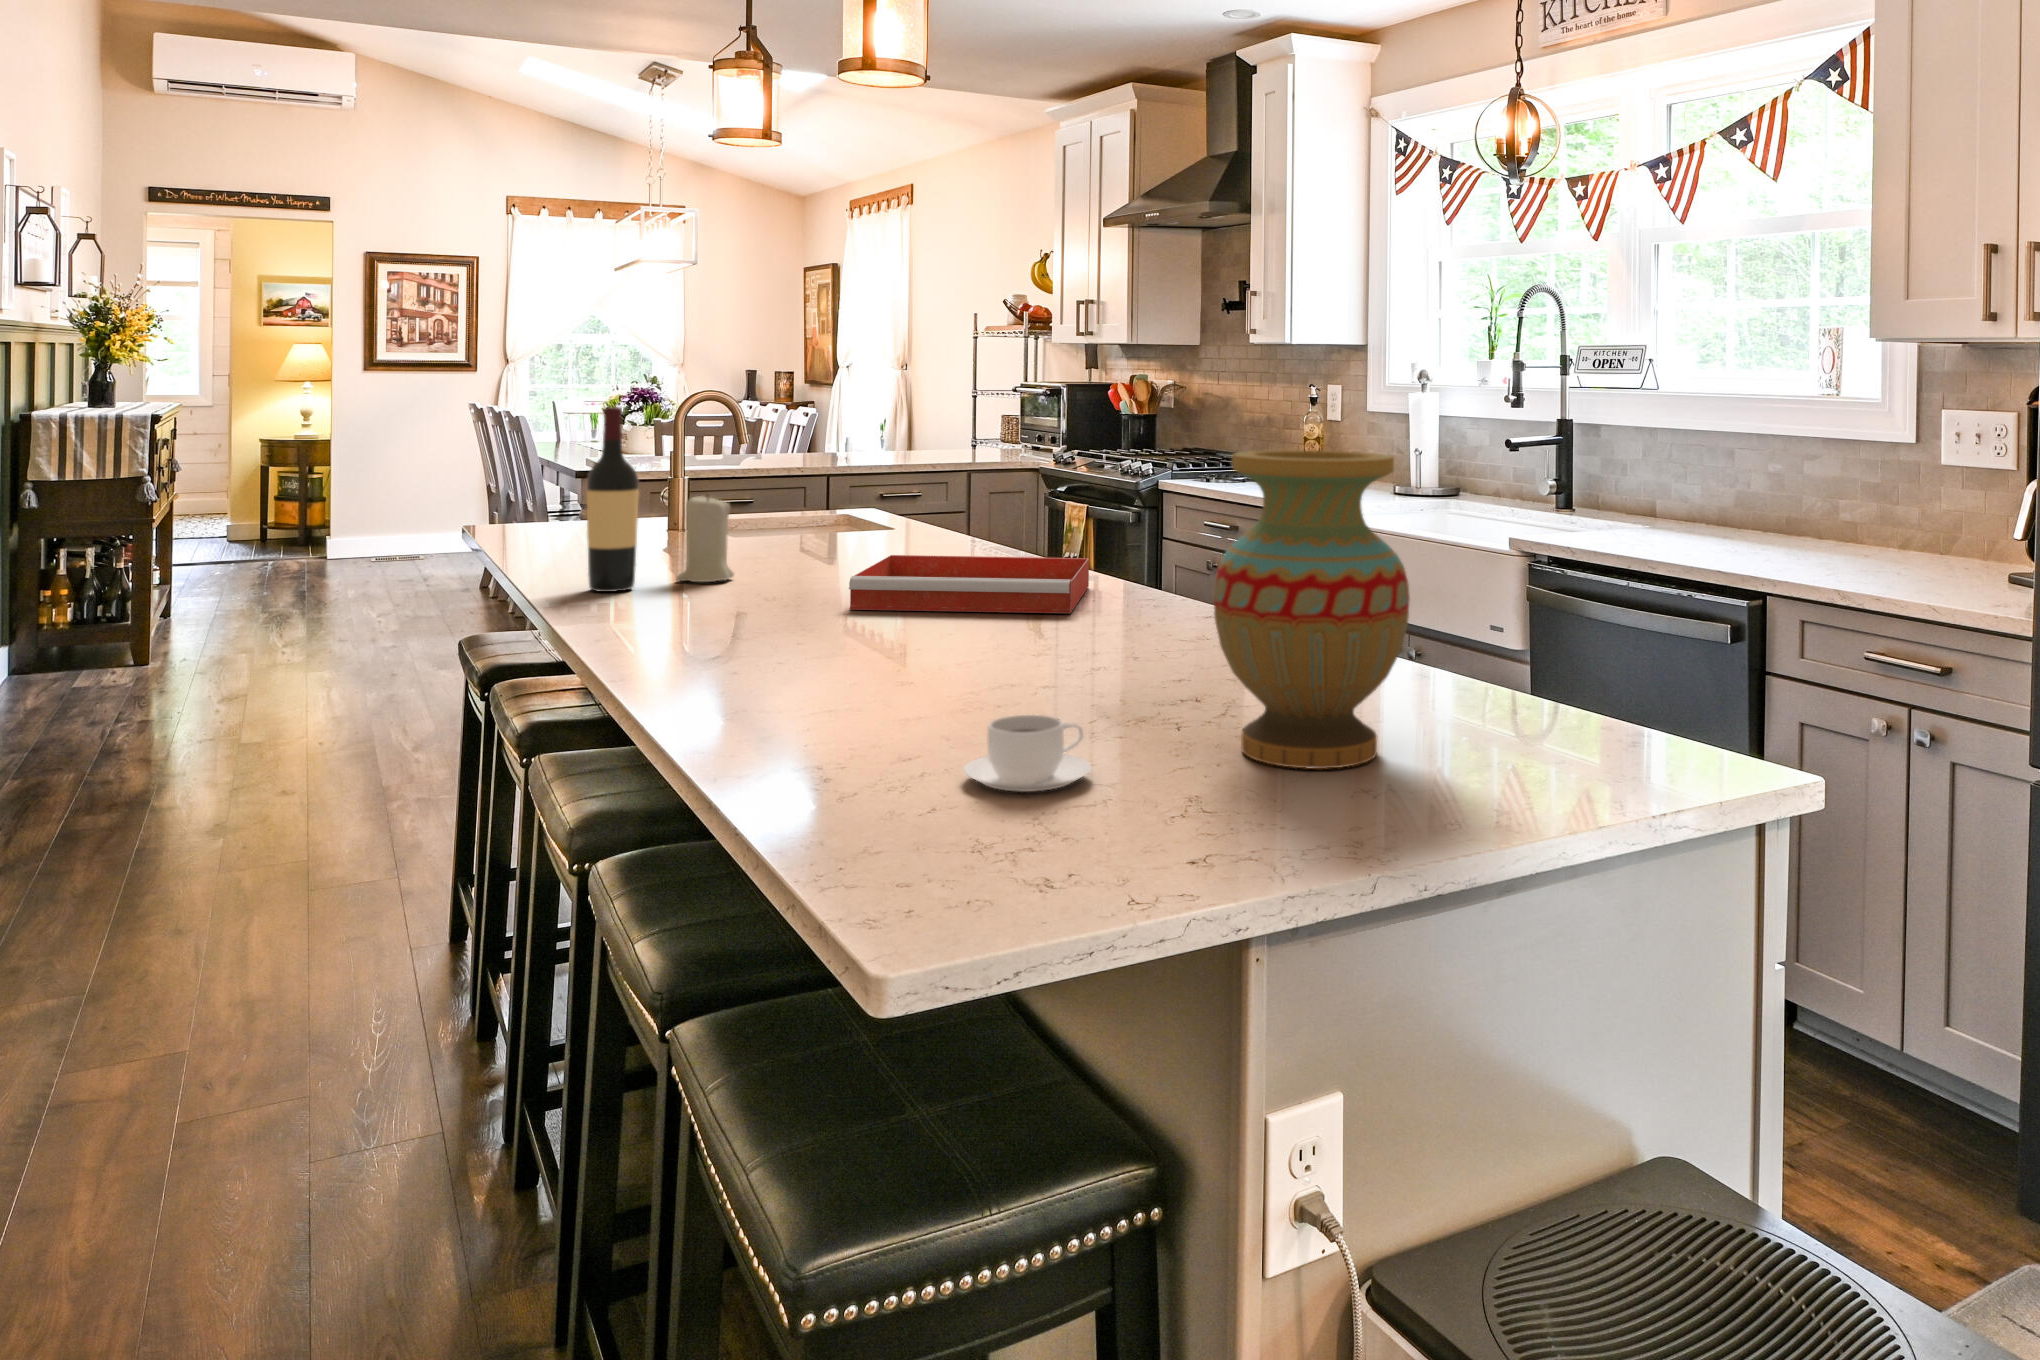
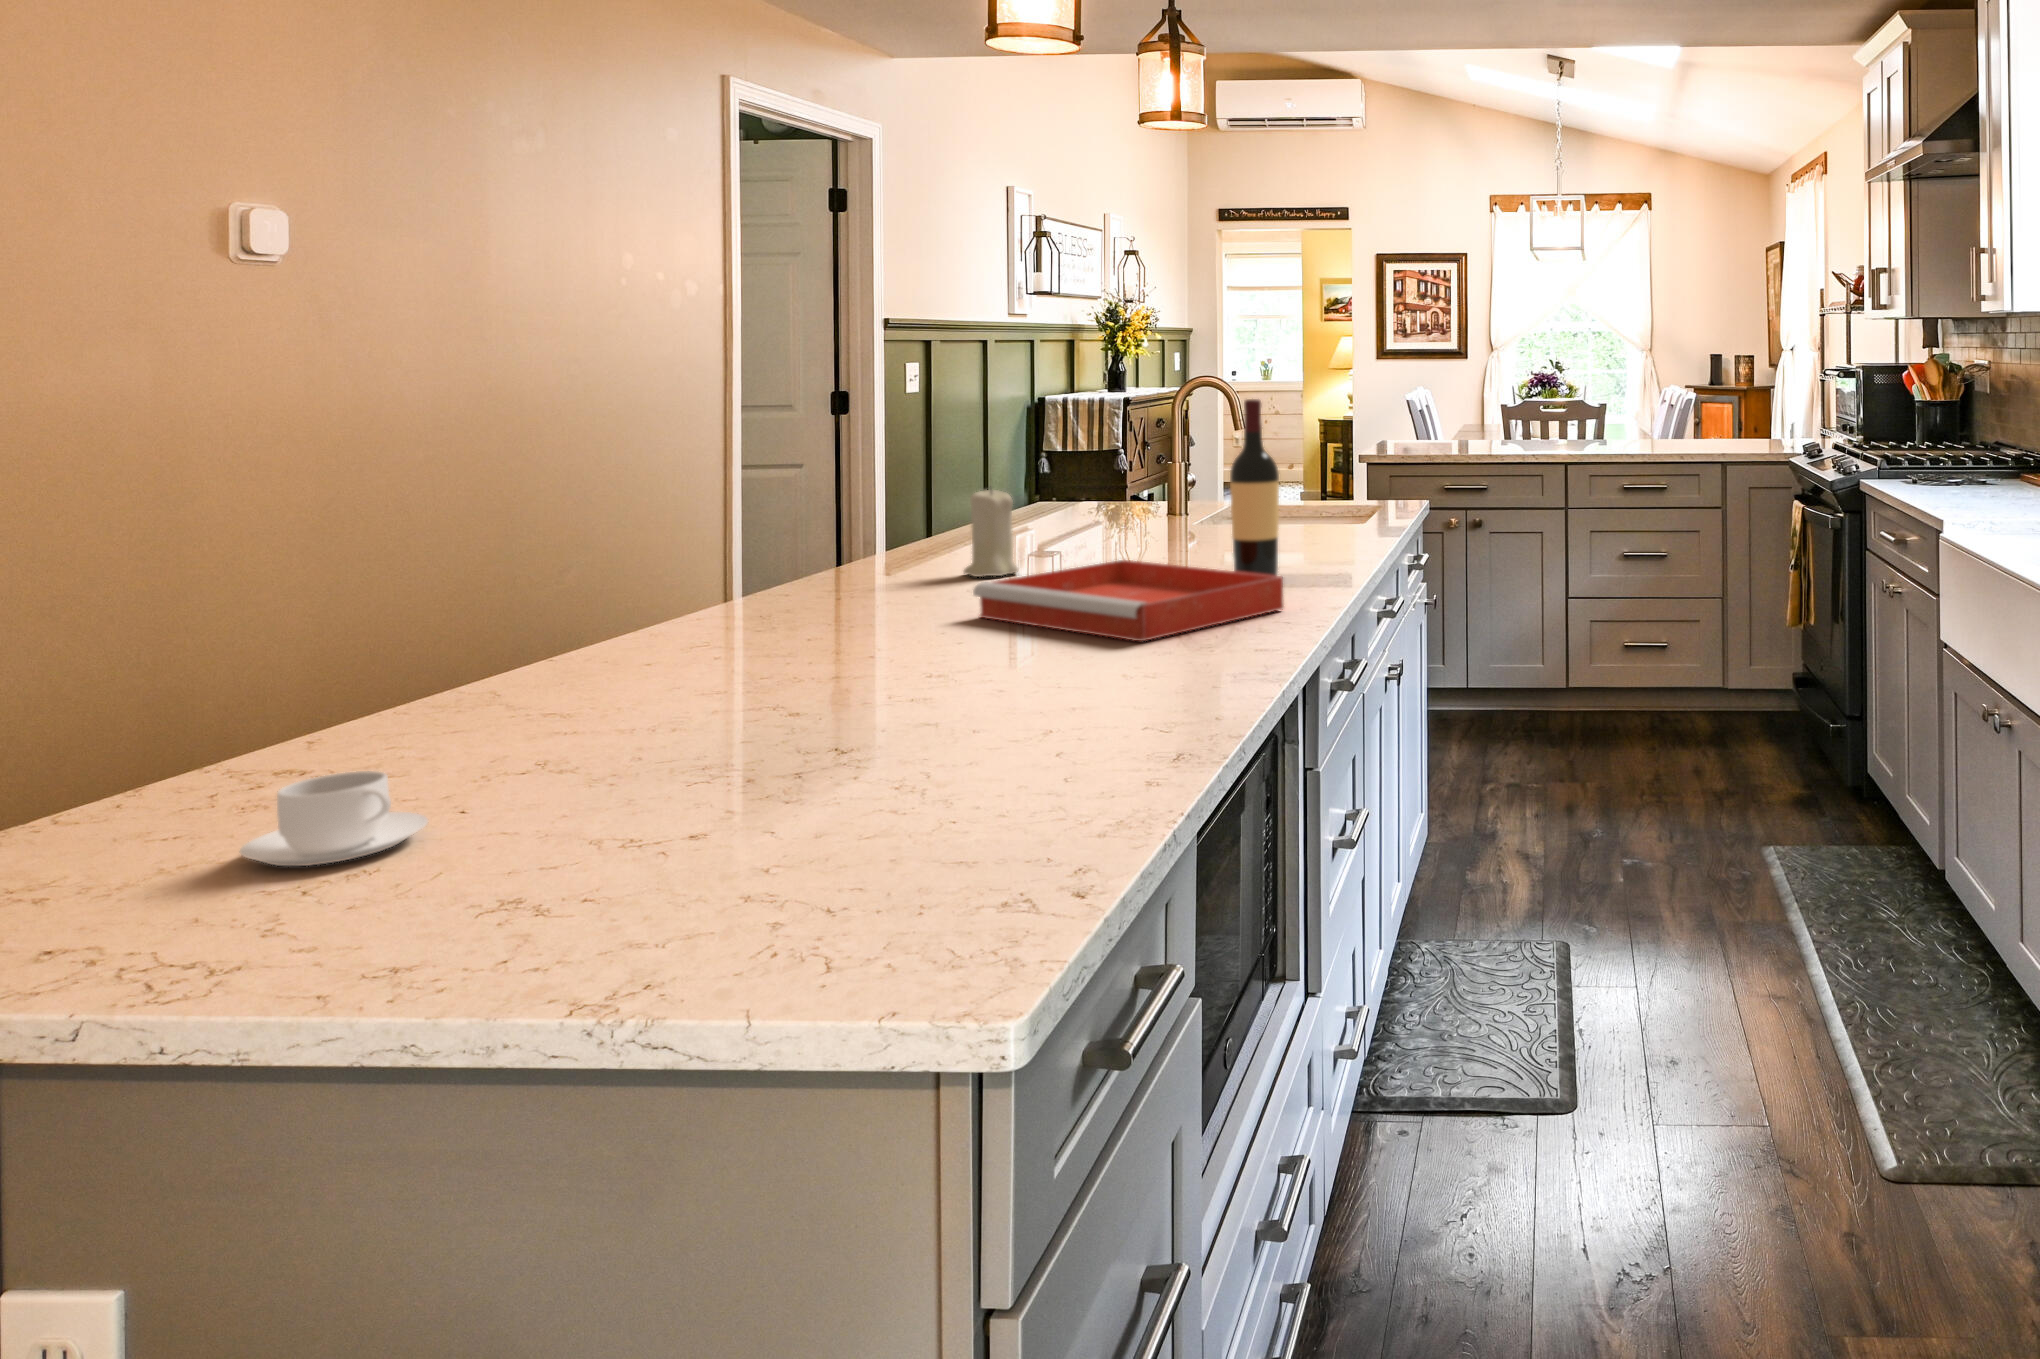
wine bottle: present [587,407,639,592] -> present [1230,399,1279,576]
vase: present [1214,450,1410,769] -> none [508,468,805,898]

